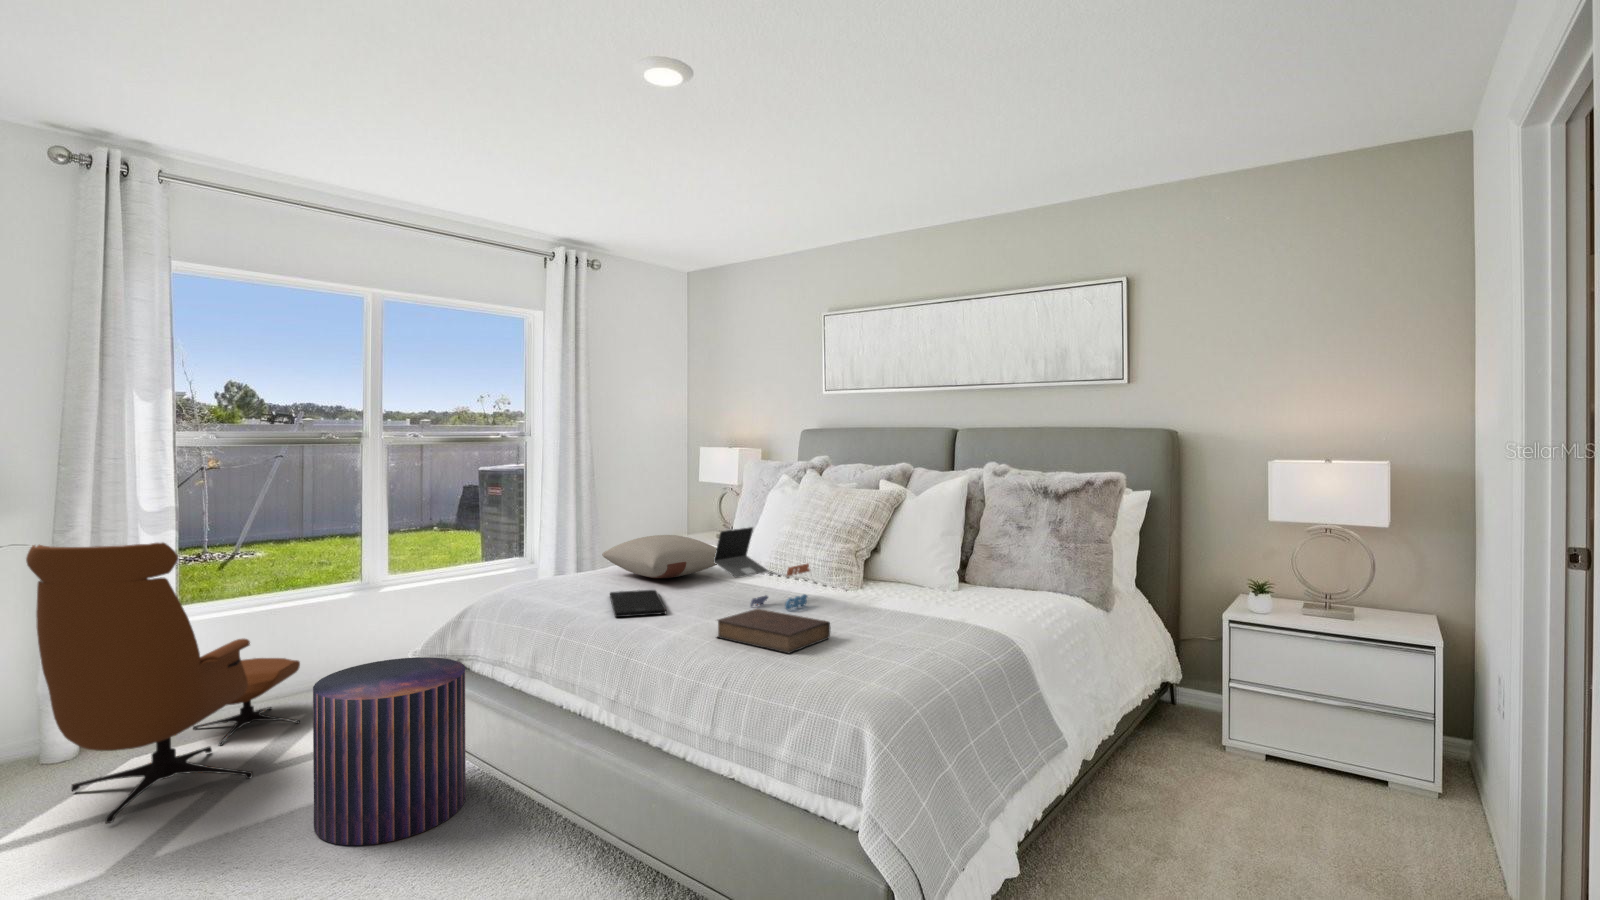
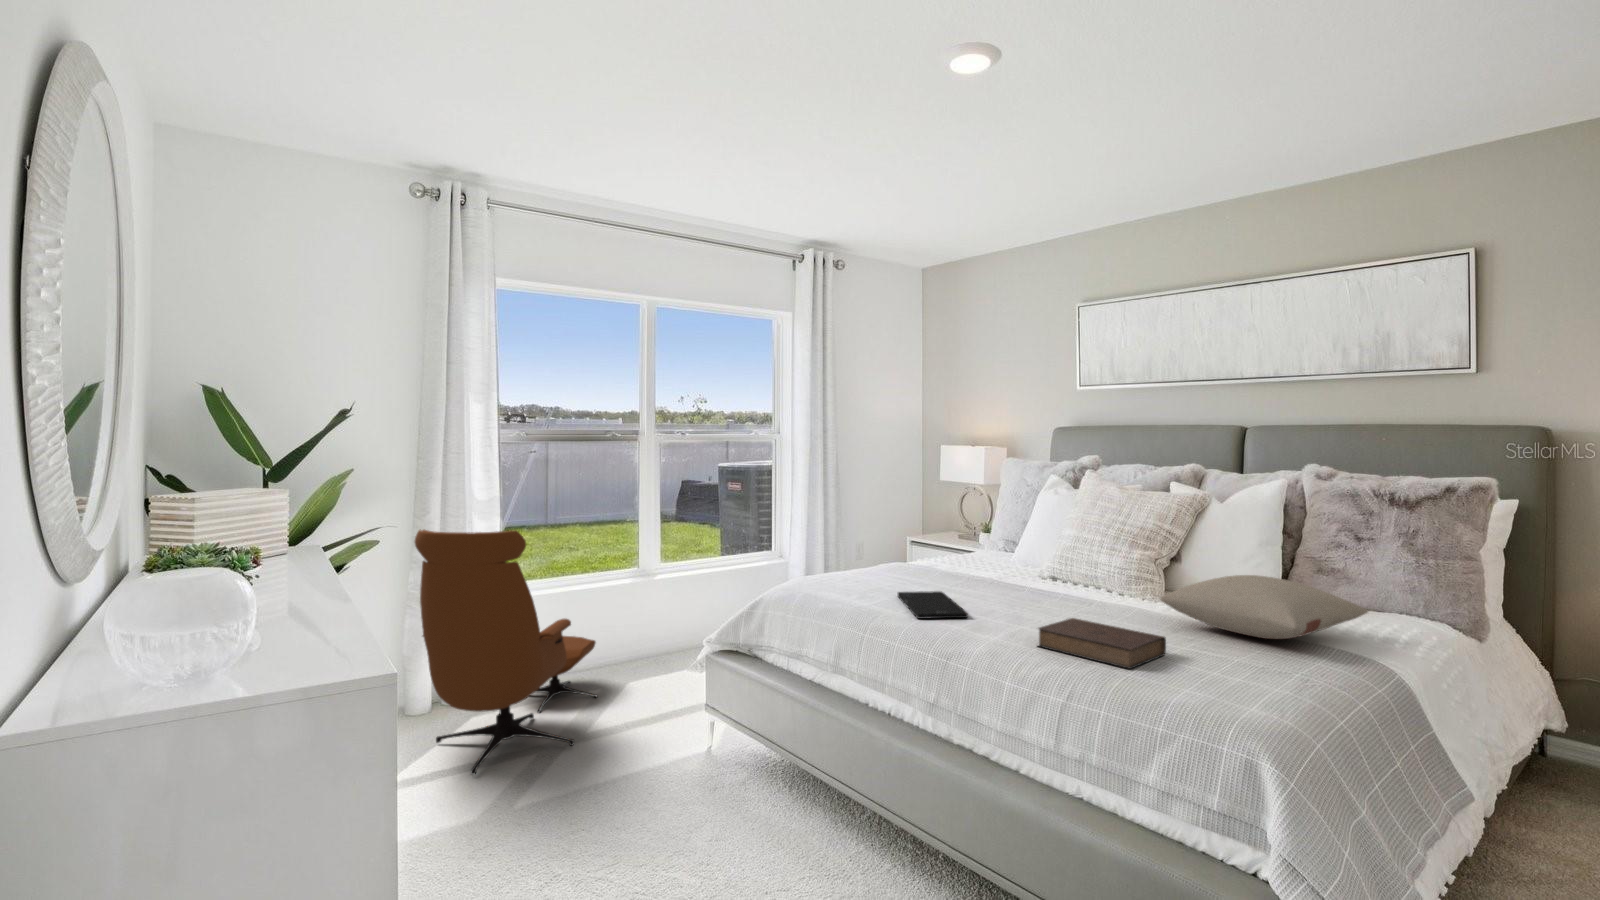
laptop: present [714,527,810,610] -> none [1012,531,1119,621]
pillow: present [602,535,717,578] -> present [1161,575,1368,639]
pouf: present [313,657,466,845] -> none [639,645,766,820]

